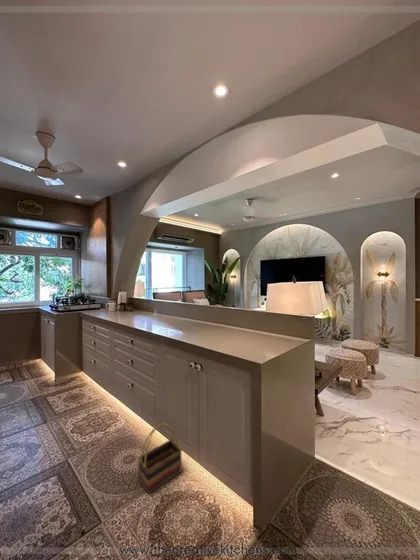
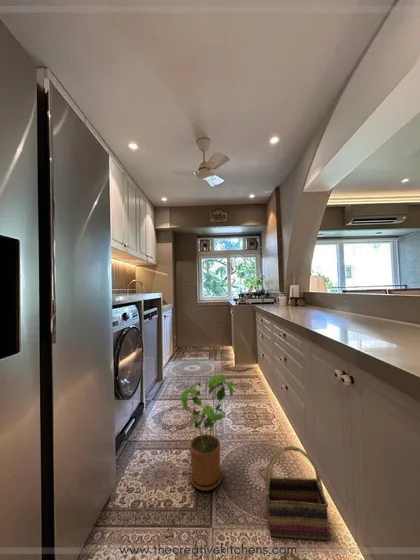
house plant: none [47,391,107,507] -> present [181,375,237,491]

